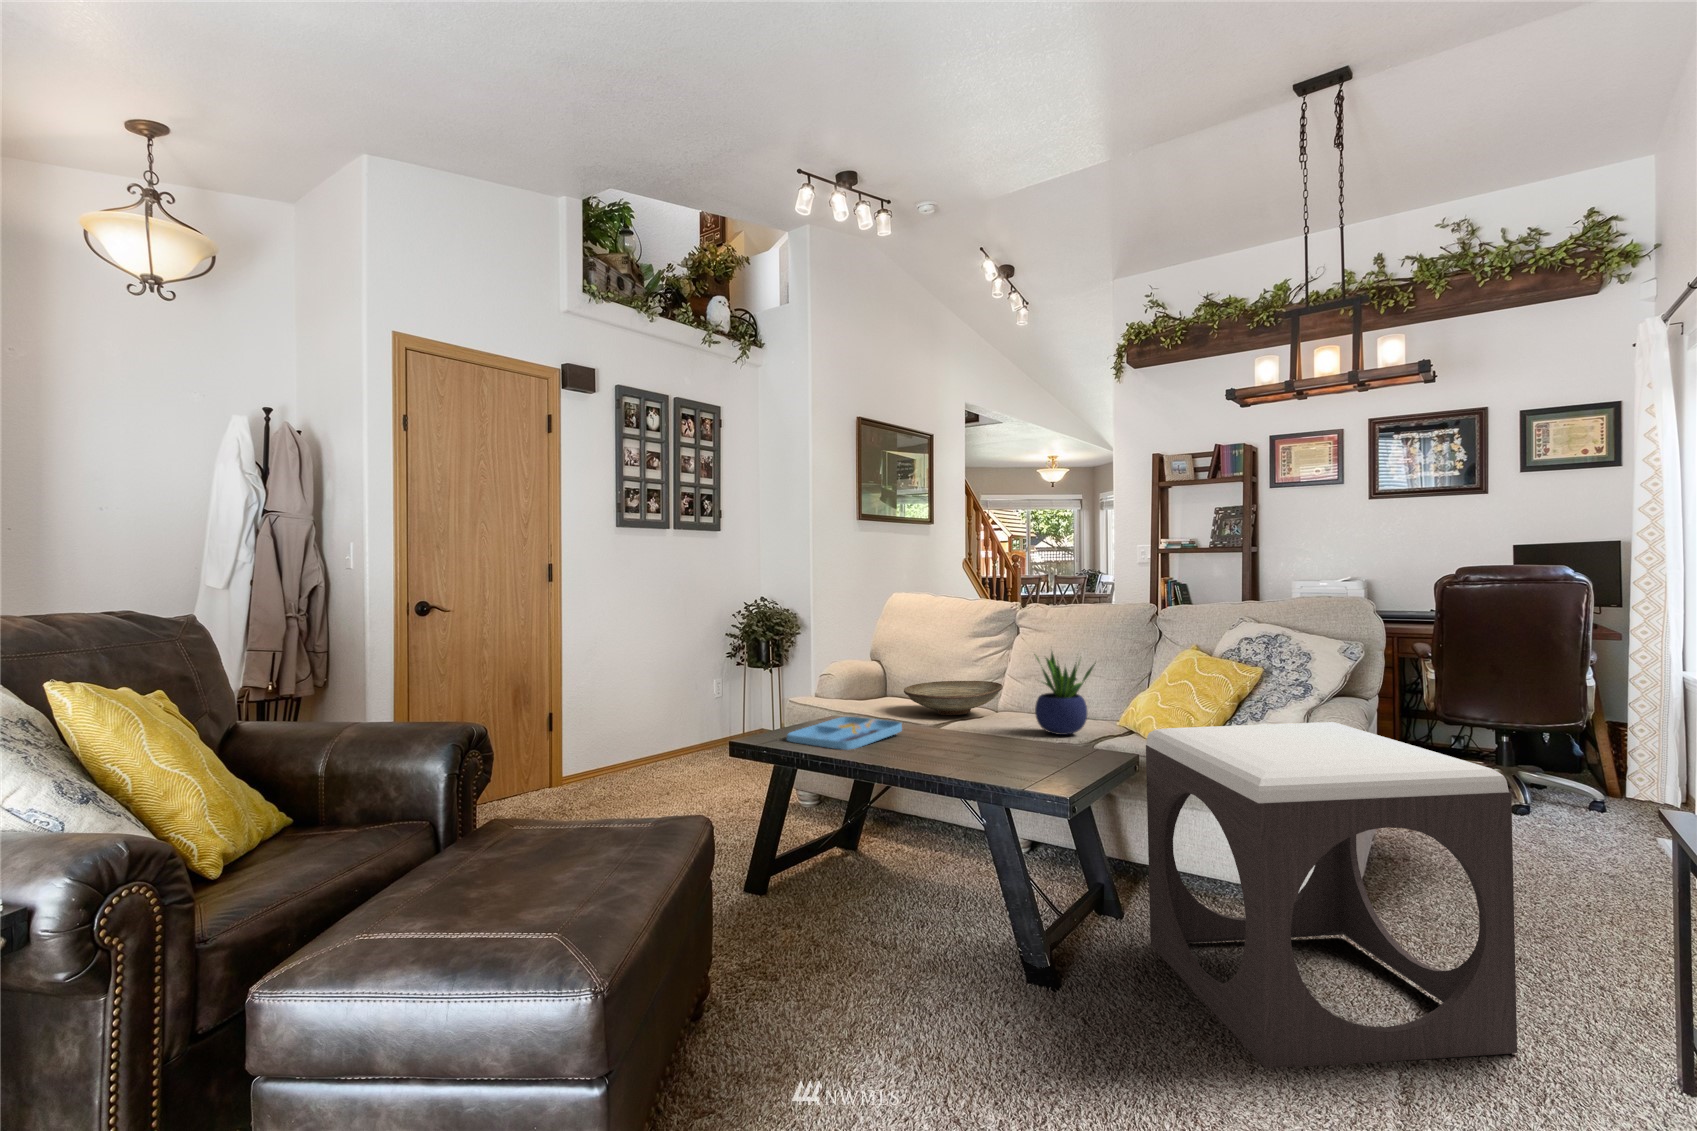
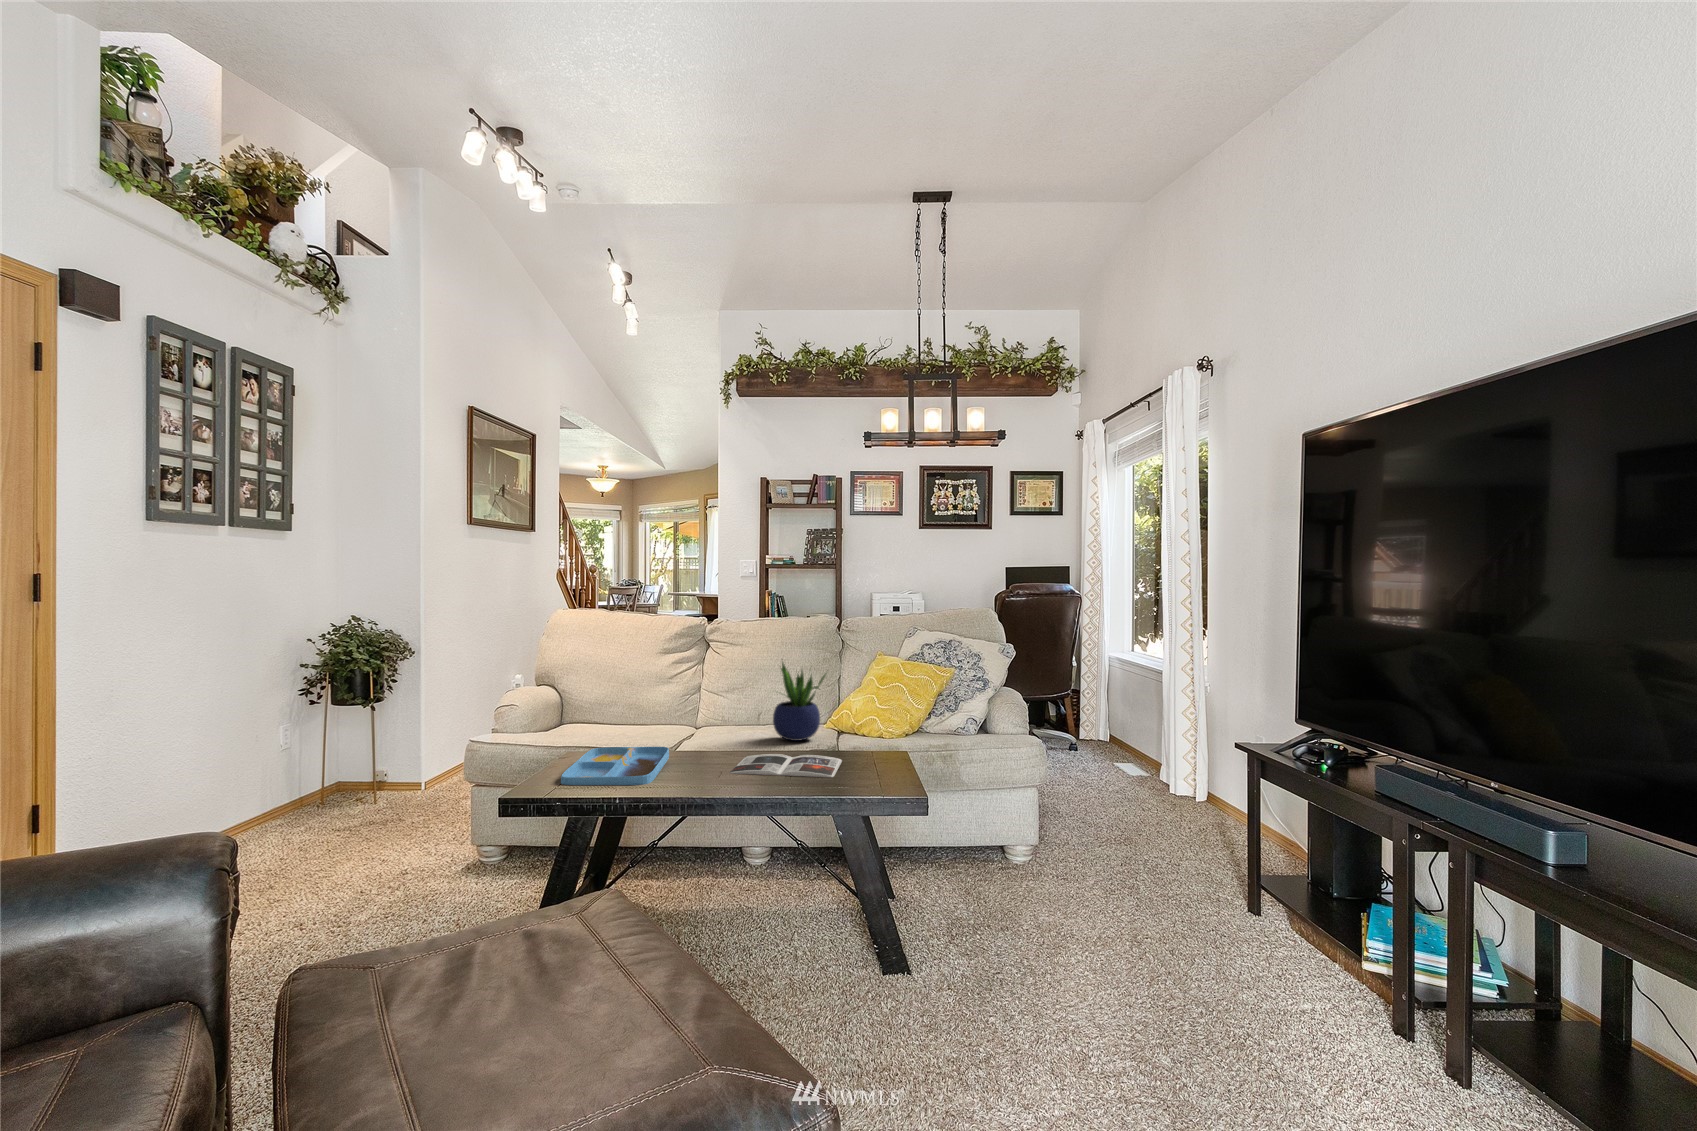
decorative bowl: present [904,681,1003,715] -> none [615,696,719,735]
footstool: present [1146,722,1517,1068] -> none [926,707,1178,984]
magazine: none [930,740,1059,770] -> present [730,754,842,777]

